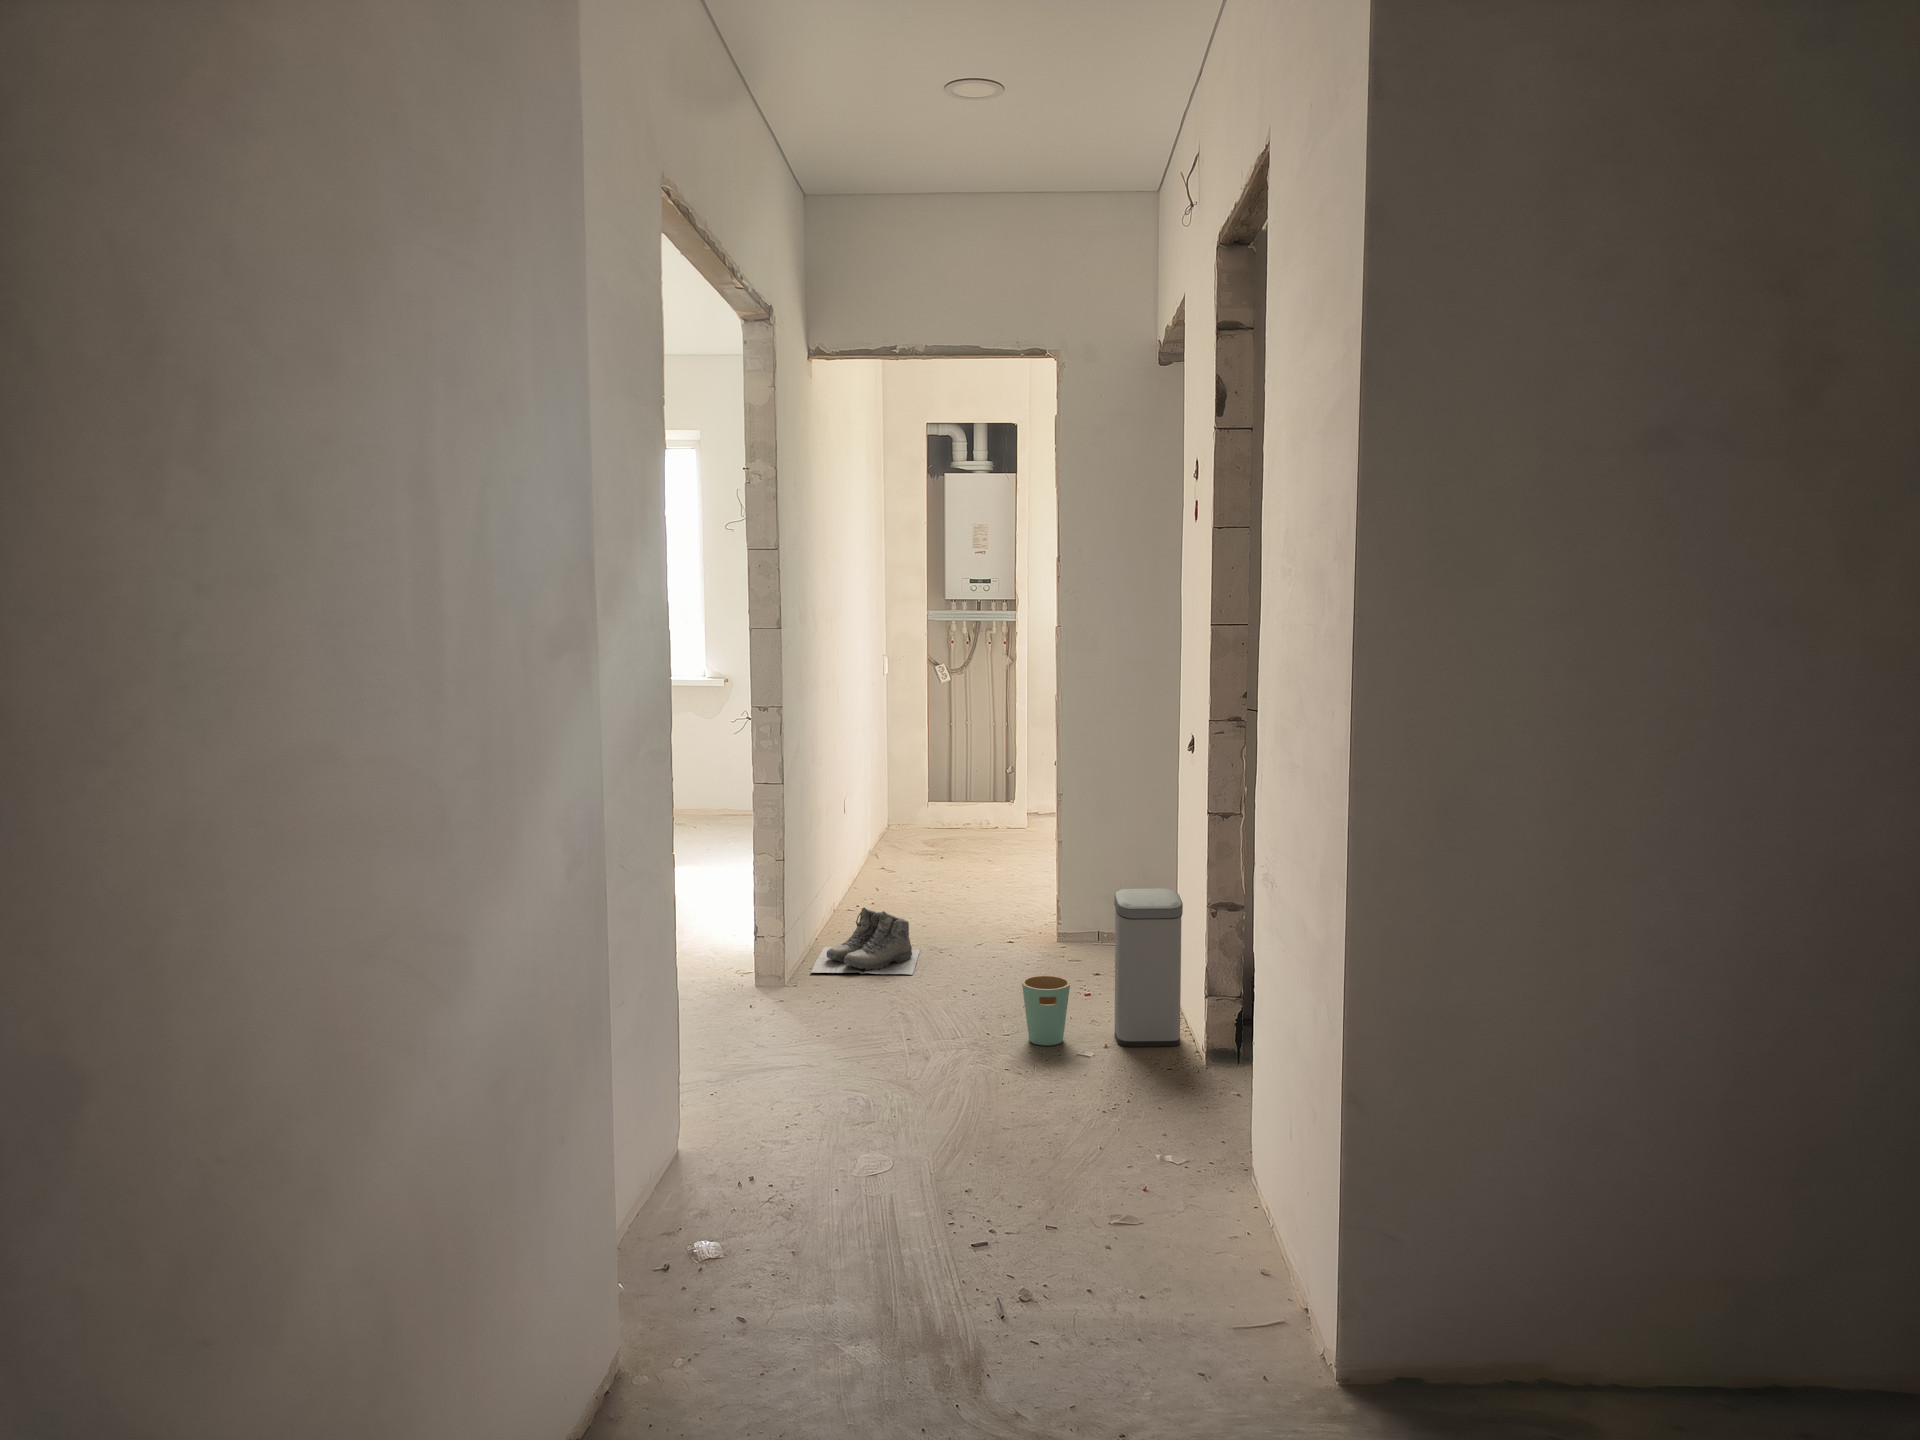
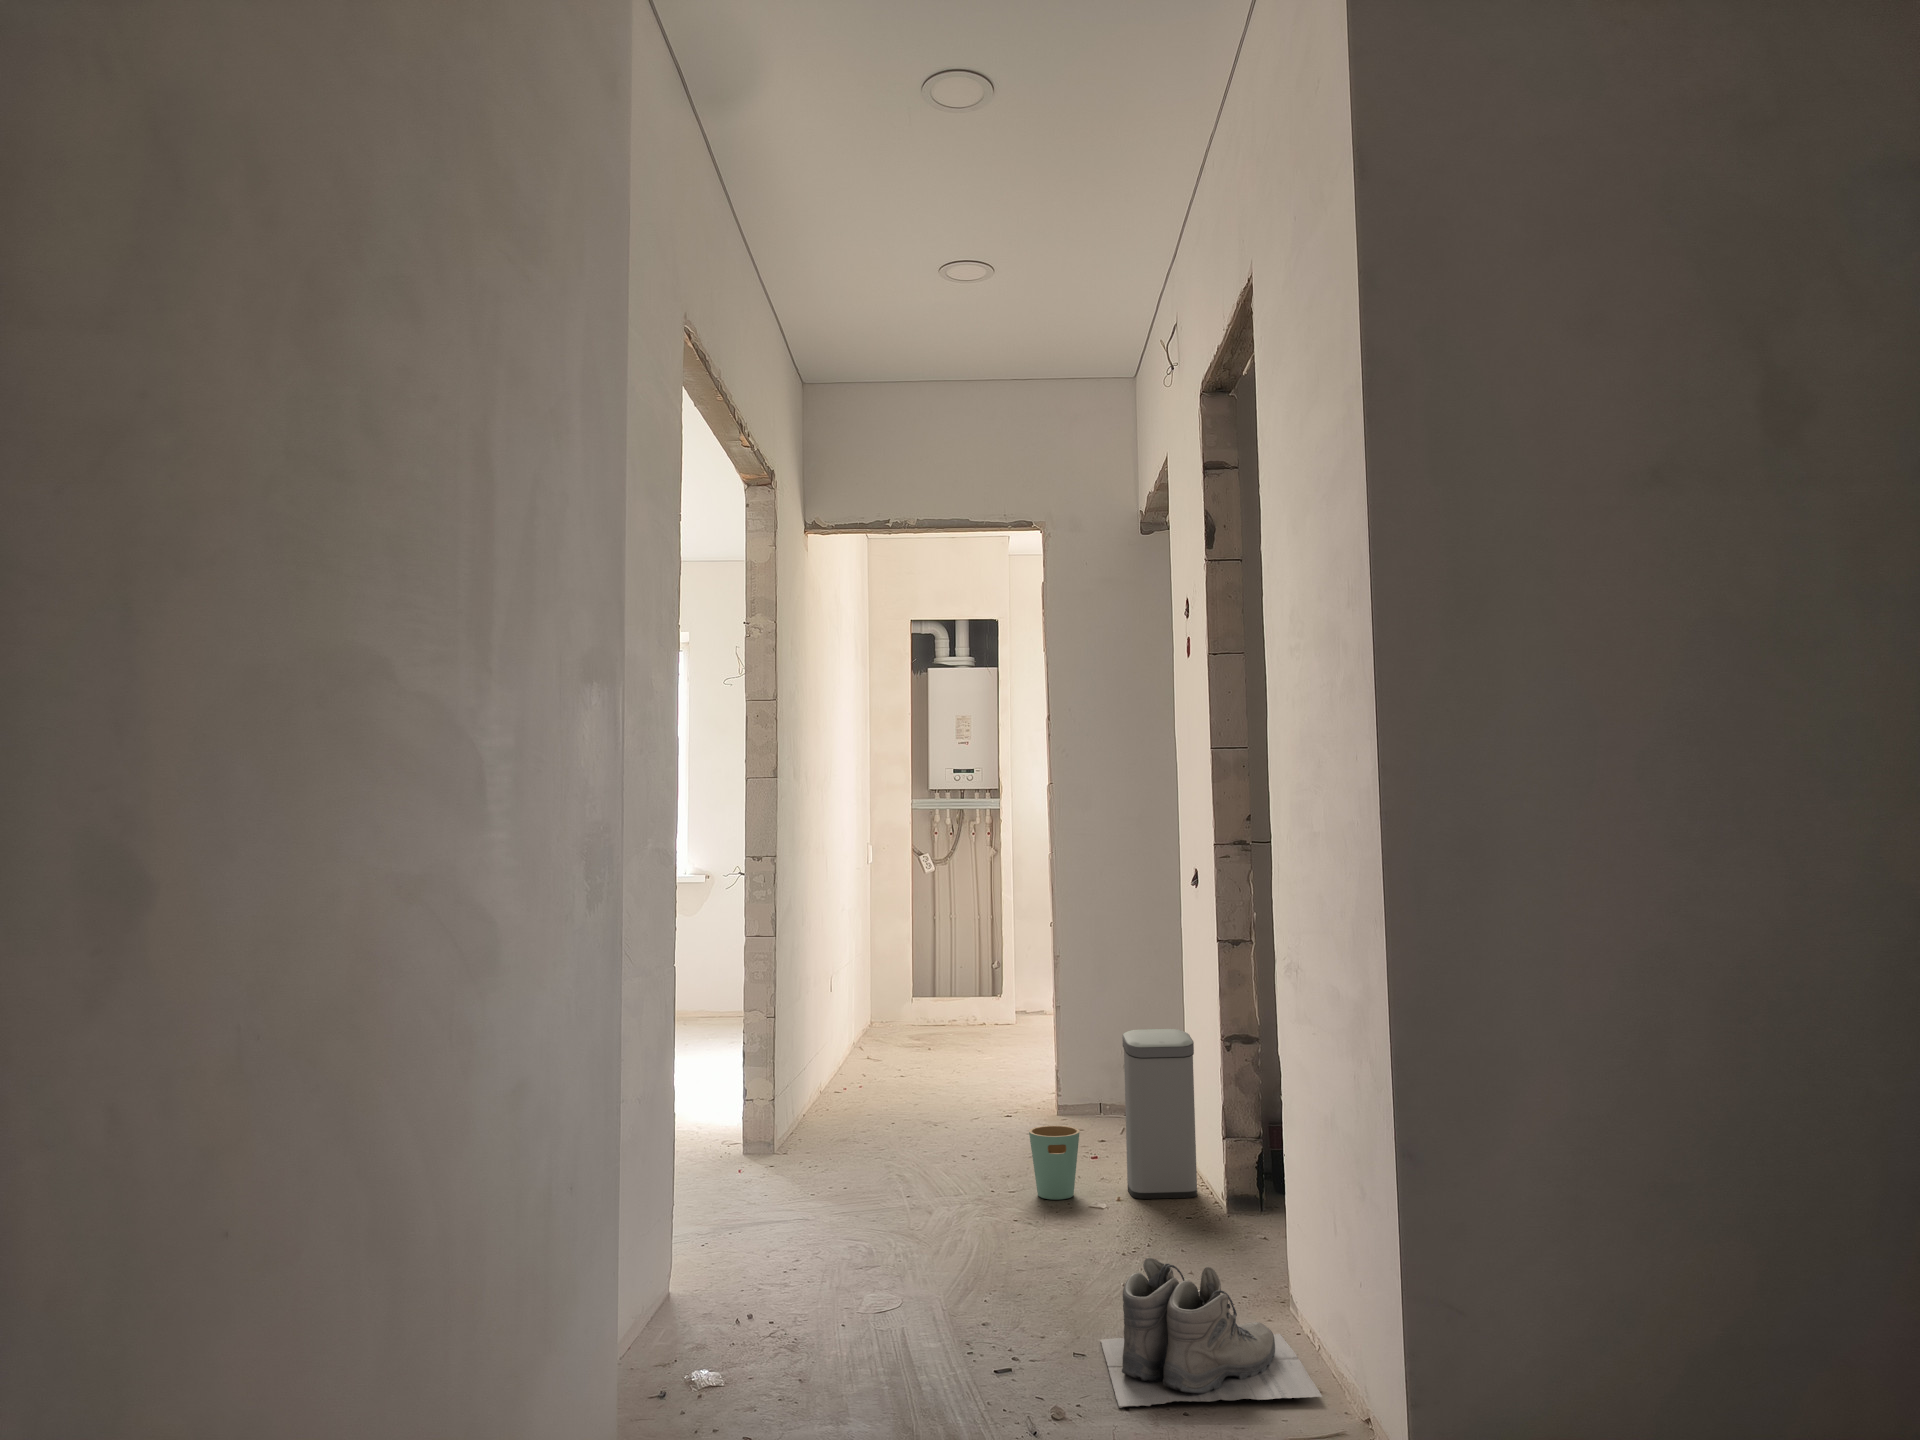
boots: present [811,908,920,975] -> present [1100,1258,1322,1408]

